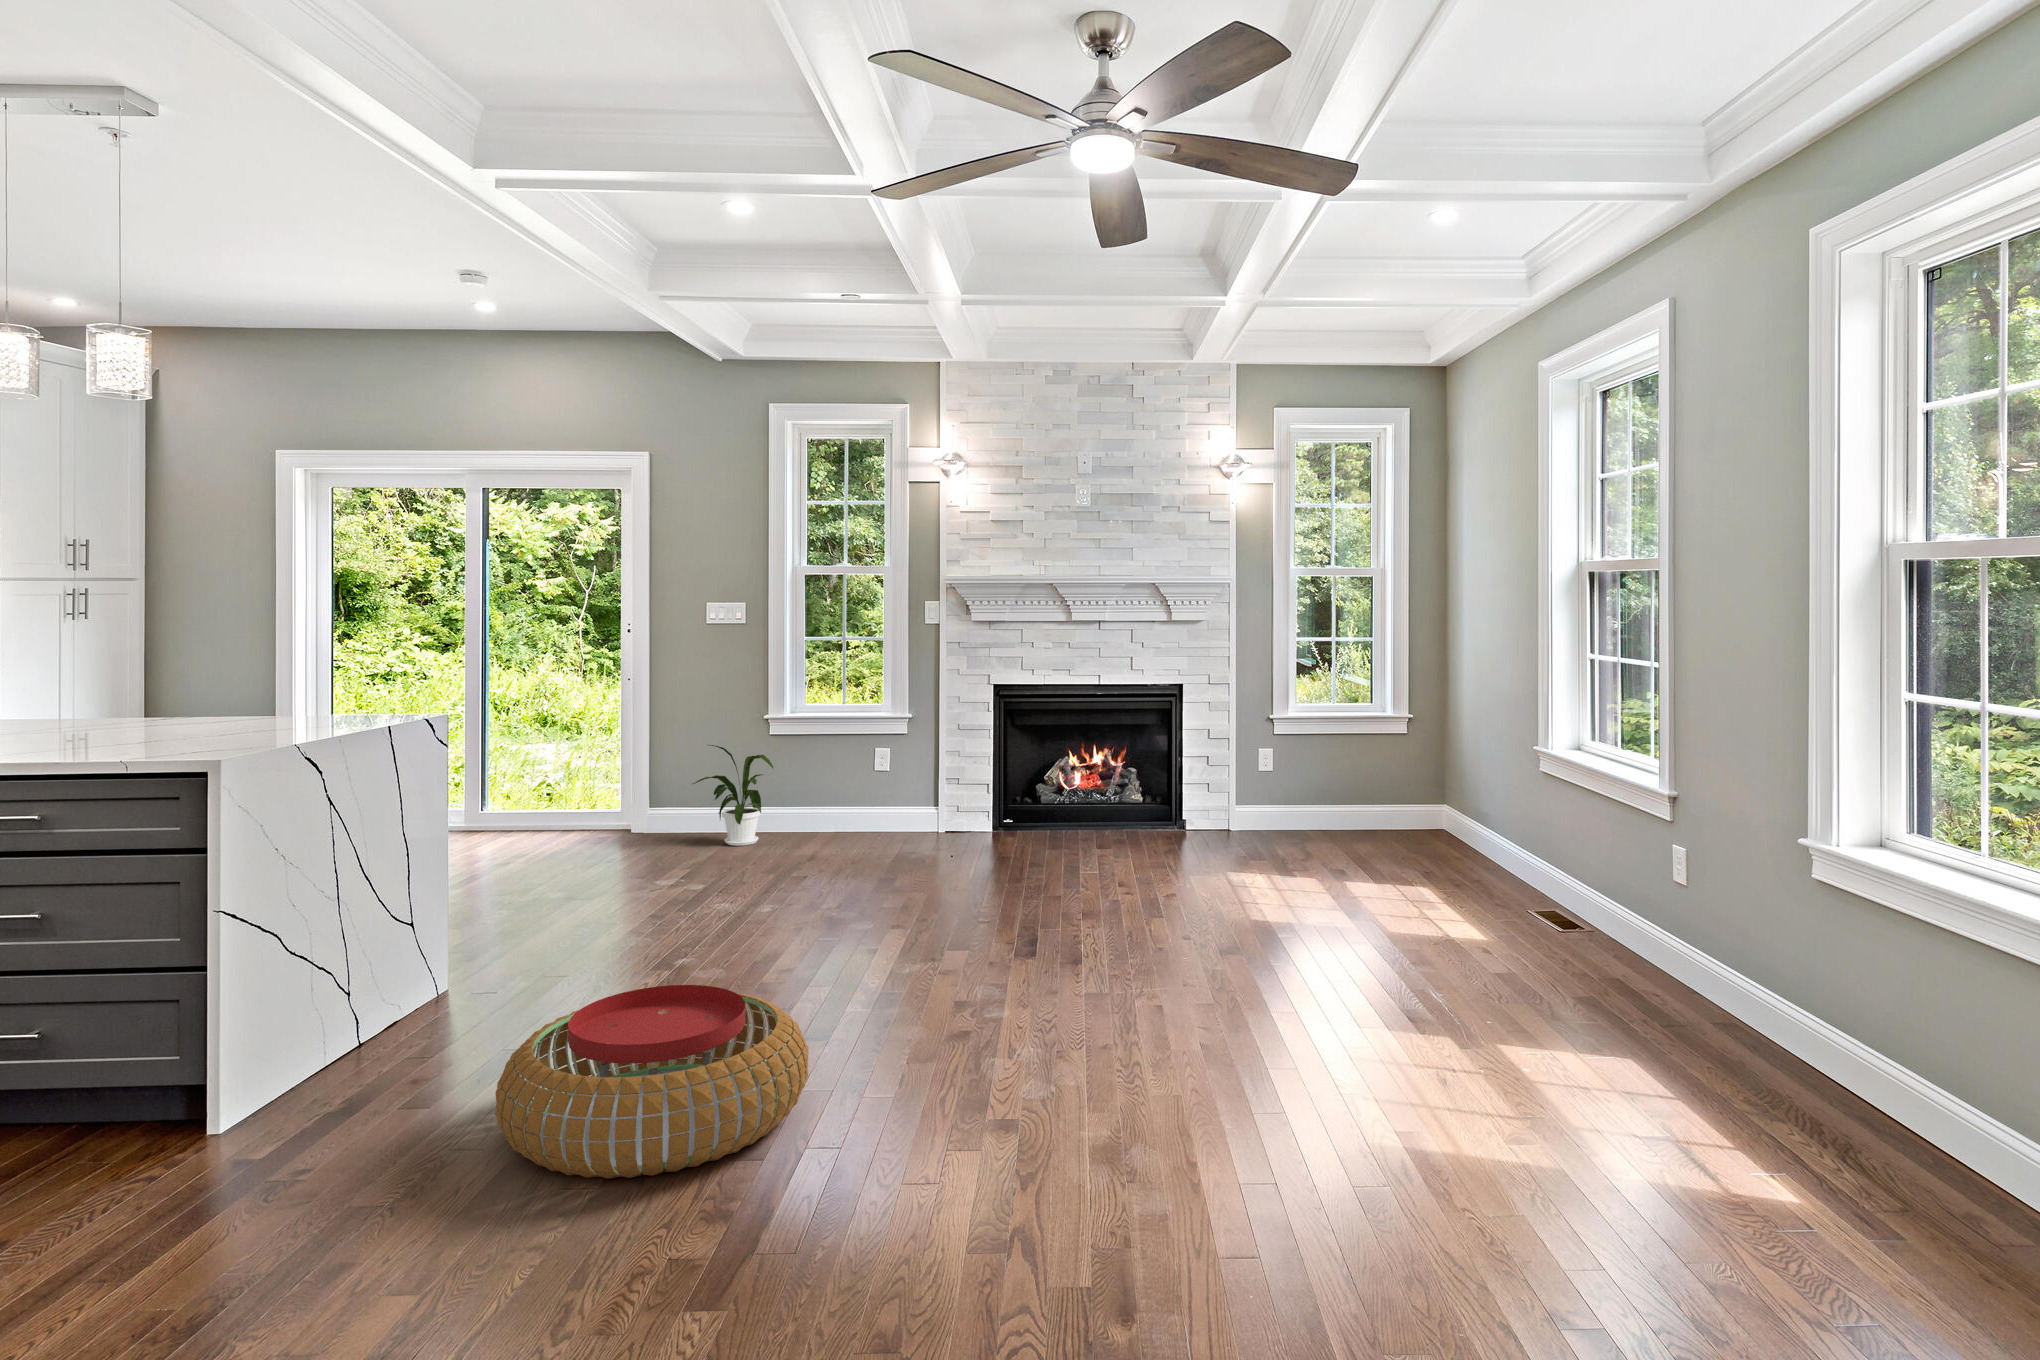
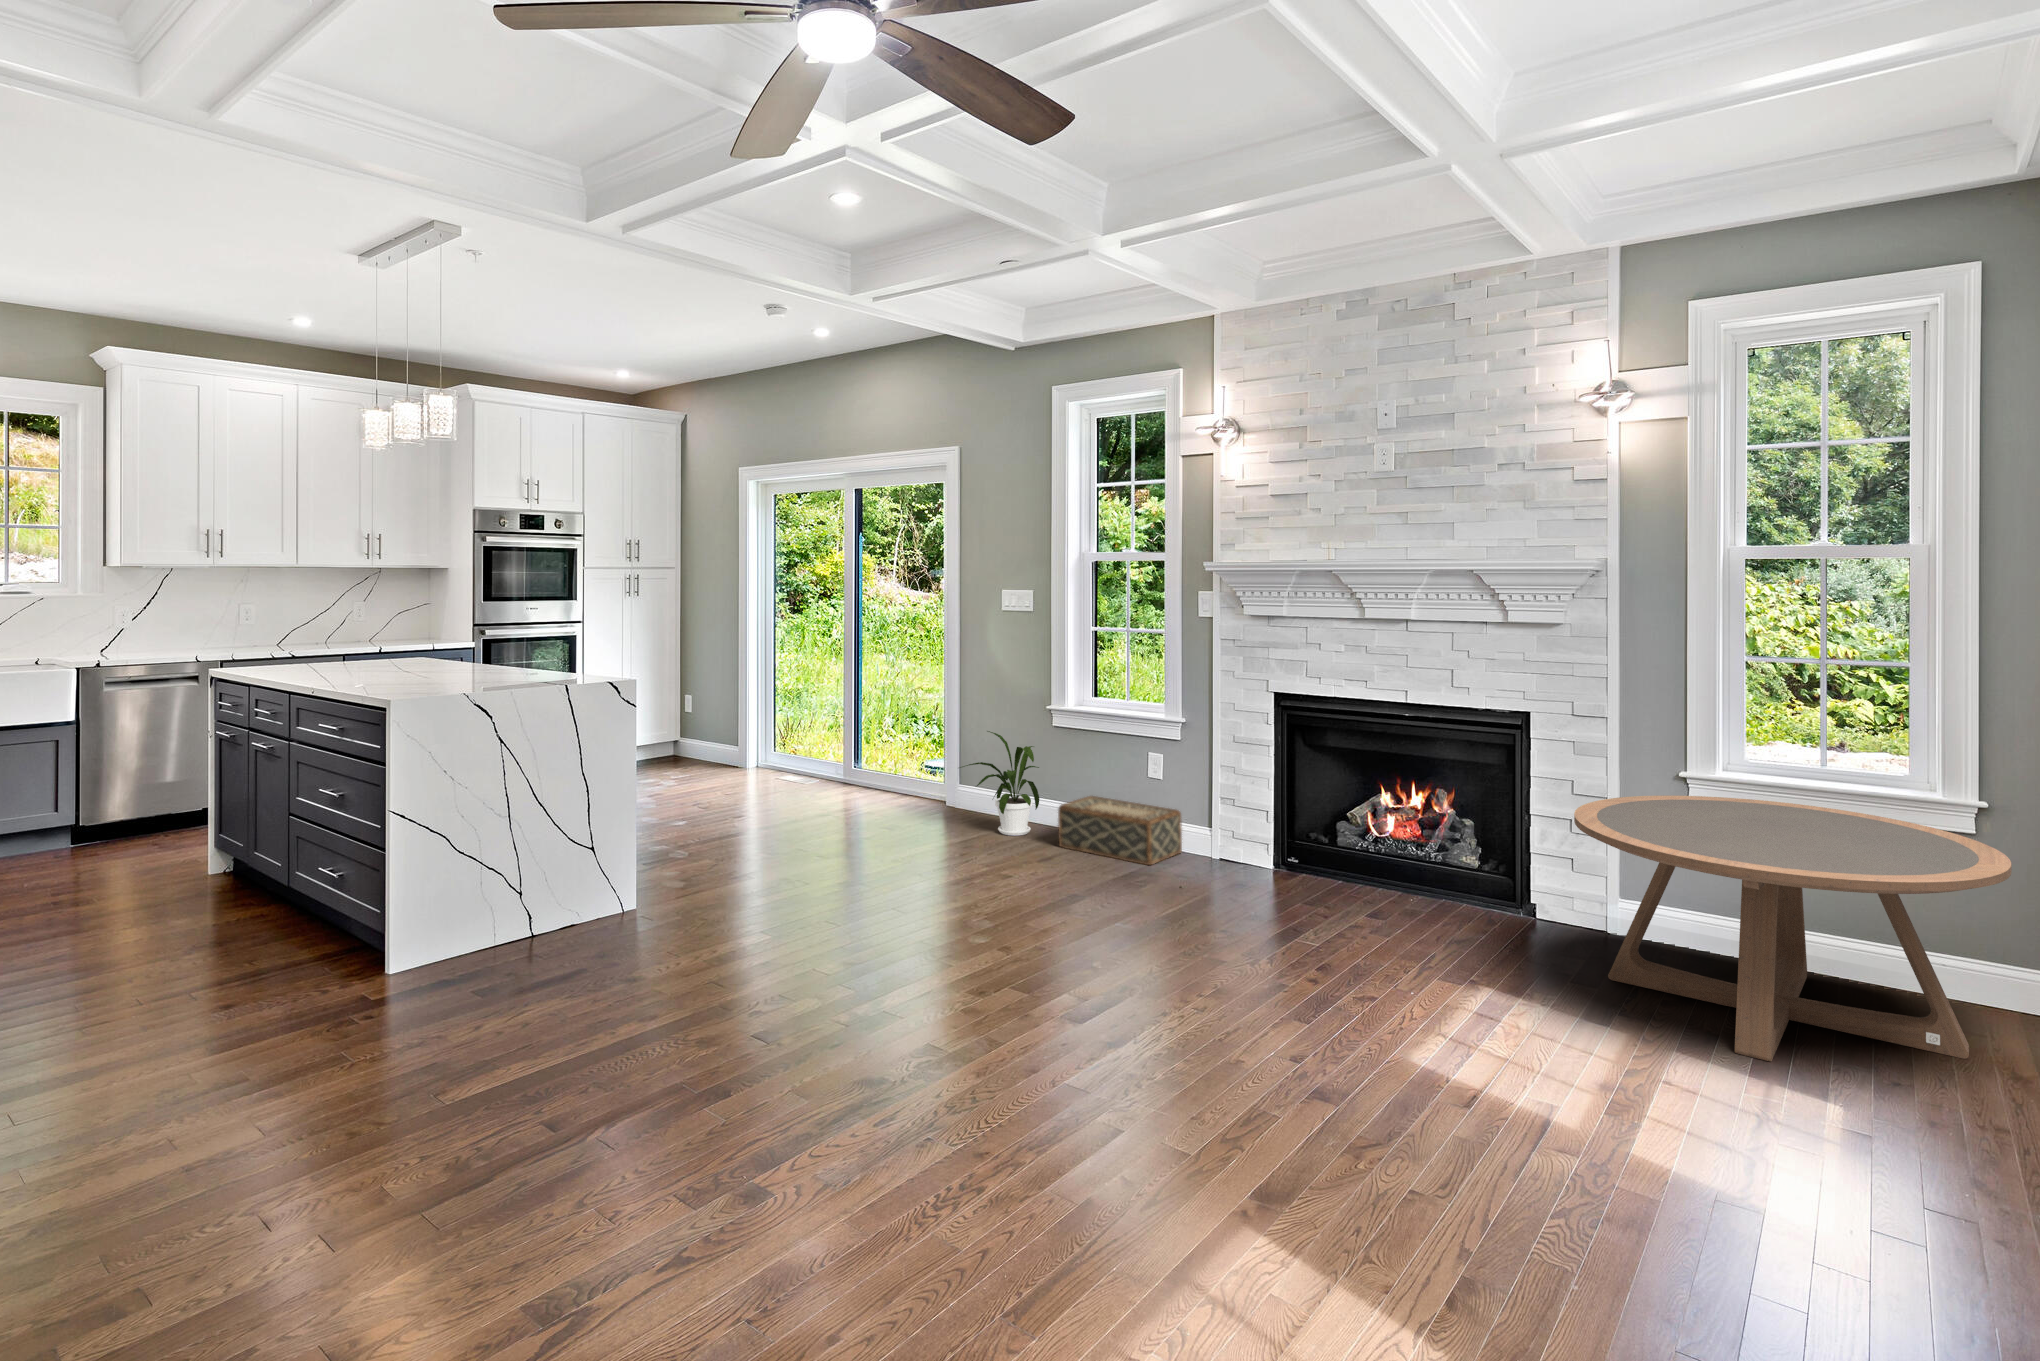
coffee table: none [1248,727,1456,867] -> present [1574,796,2012,1062]
woven basket: none [804,795,911,846] -> present [1058,796,1182,865]
pouf: present [495,985,808,1179] -> none [265,973,569,1164]

